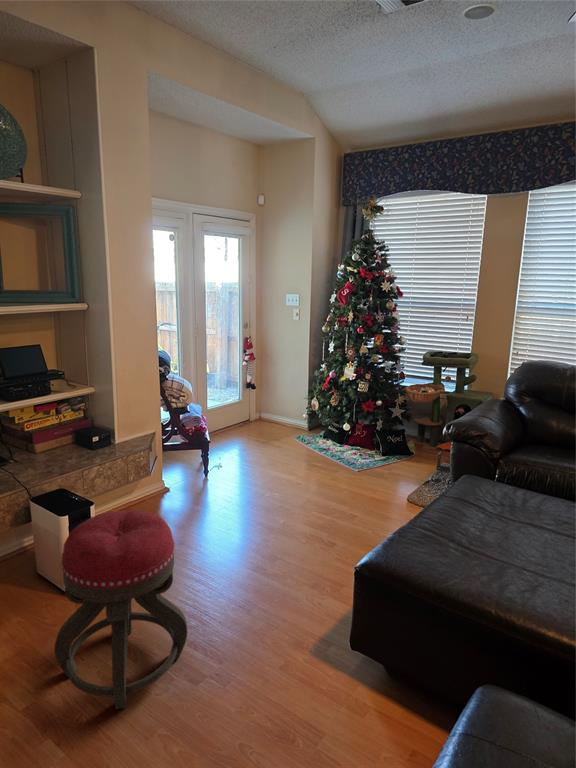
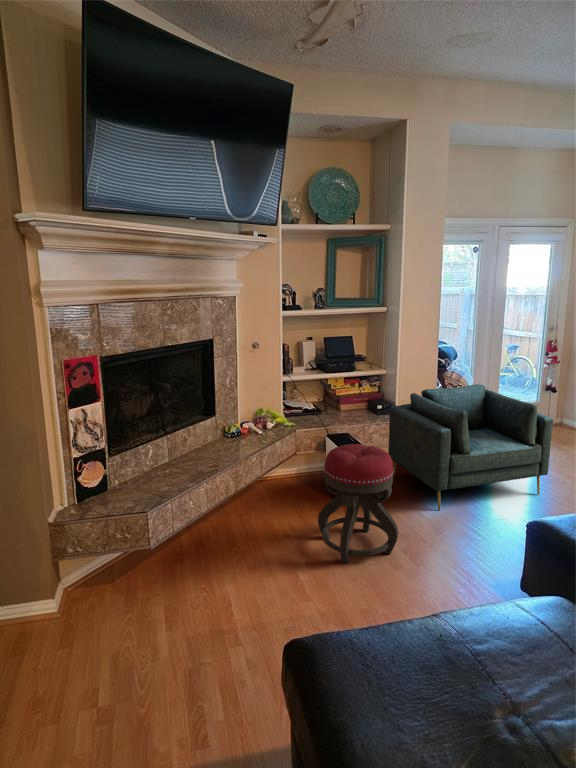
armchair: none [114,393,296,560] -> present [388,384,553,511]

